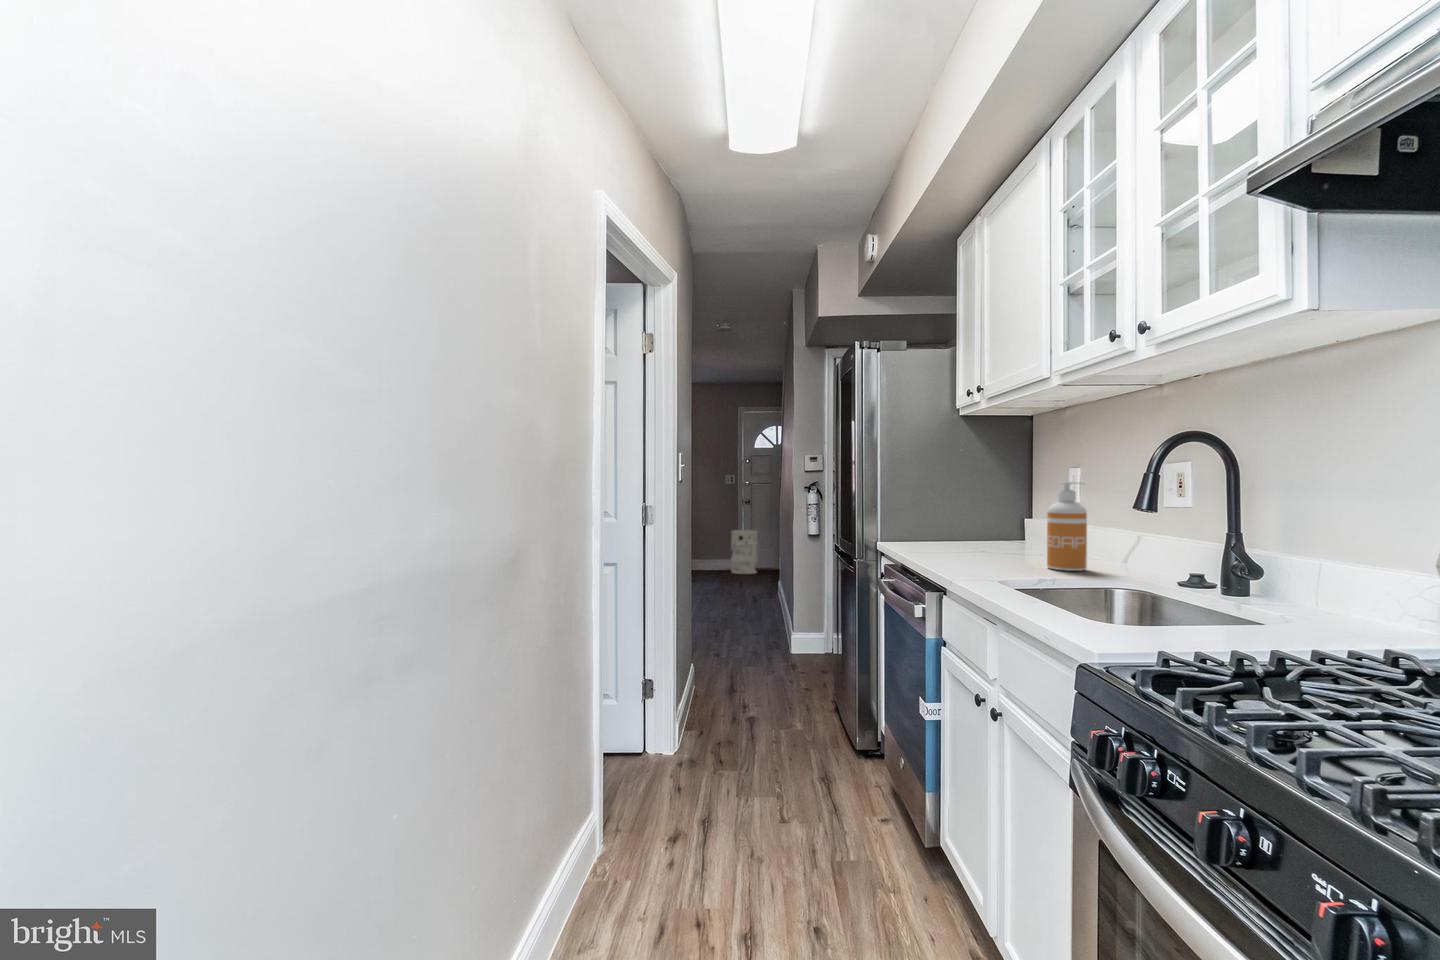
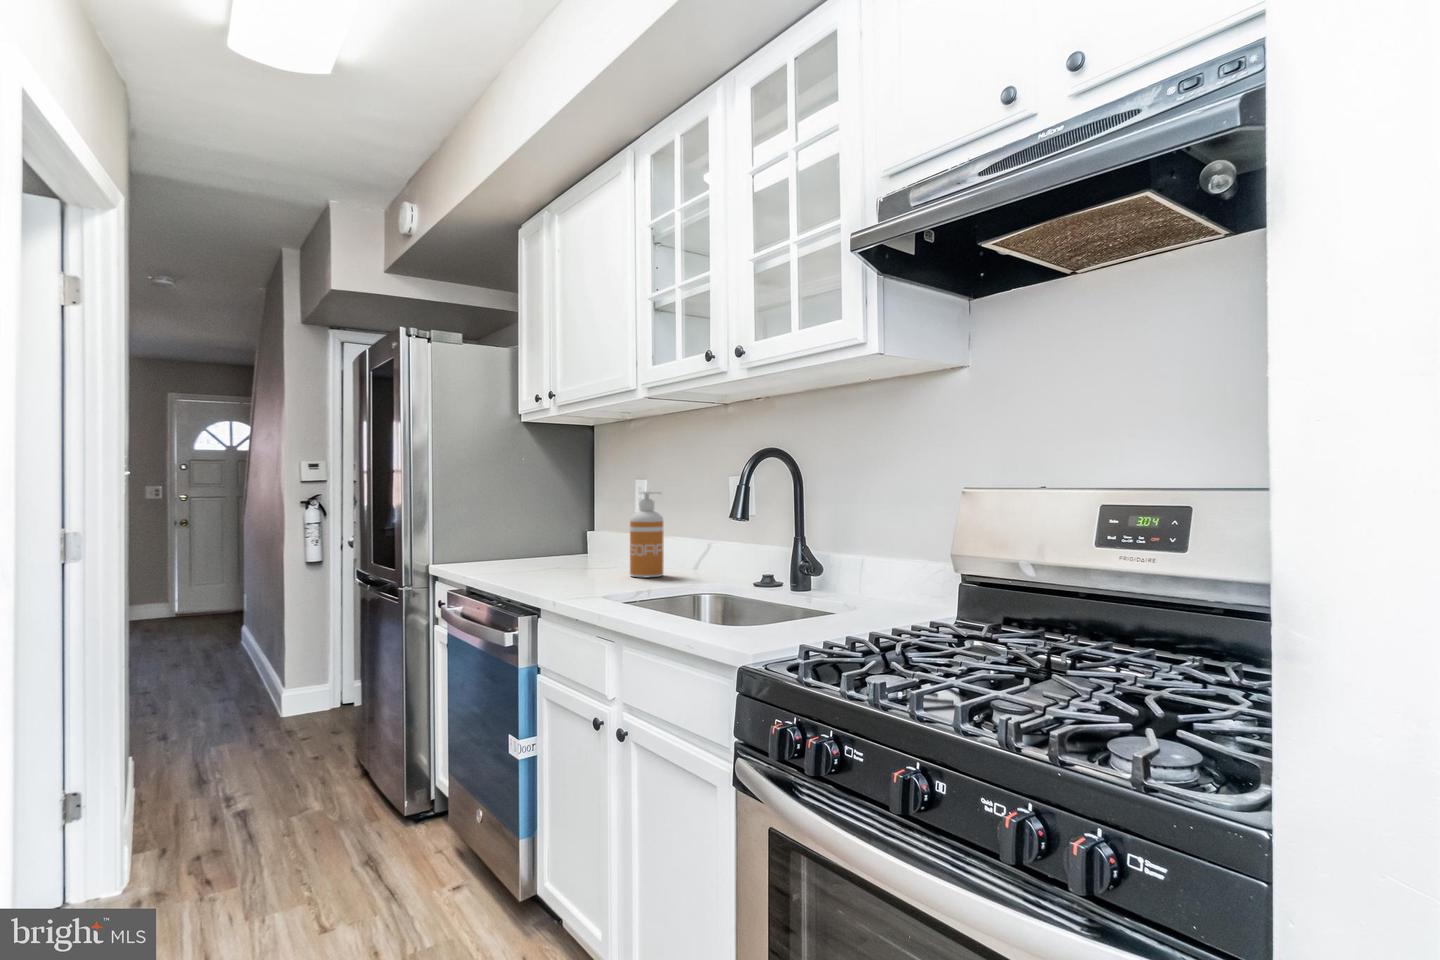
trash can: present [731,530,758,574] -> none [153,559,201,621]

